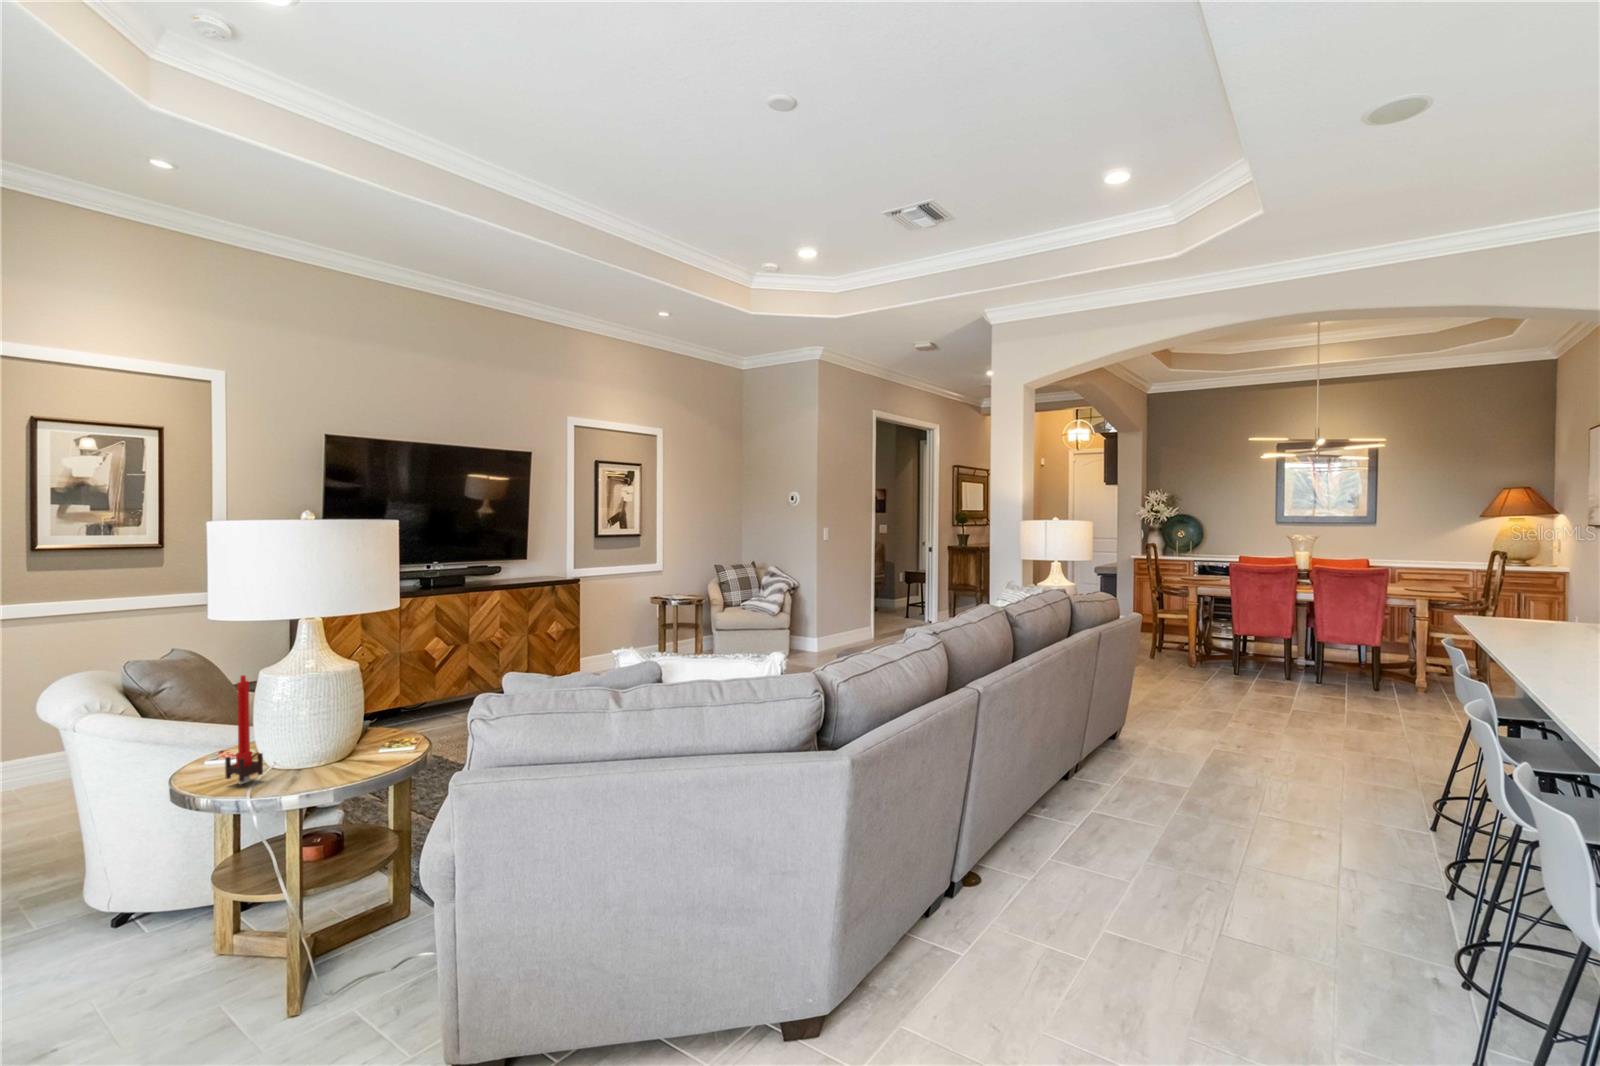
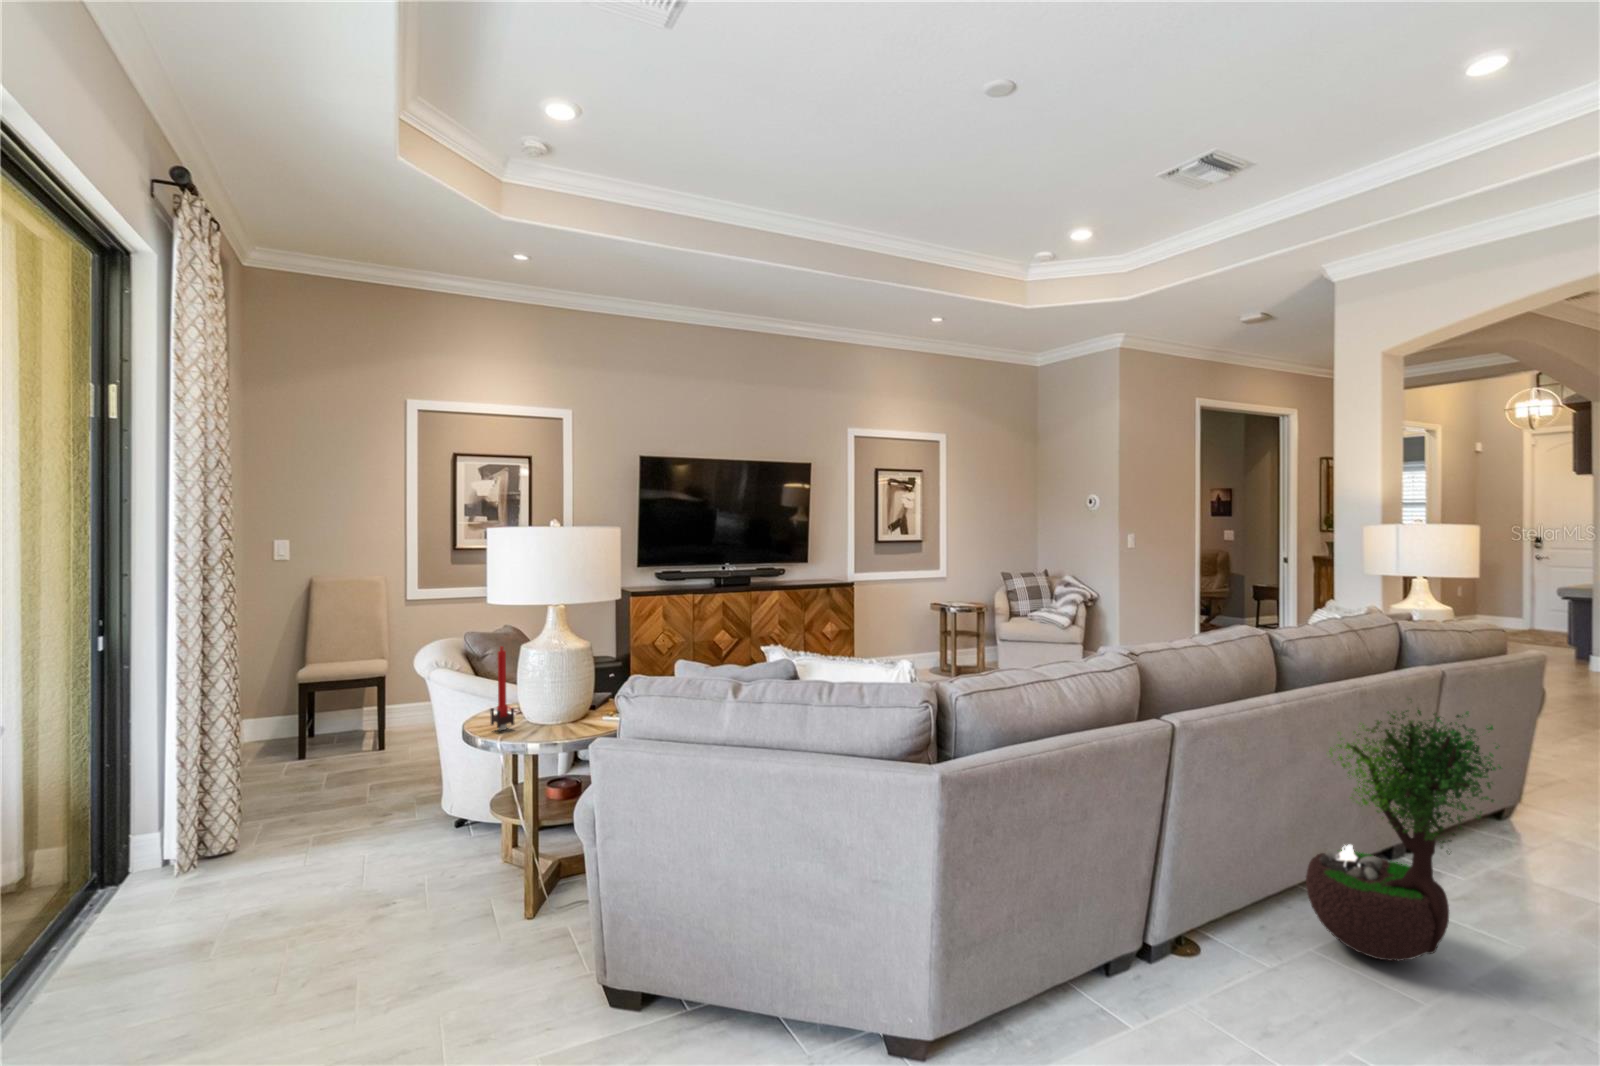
potted tree: none [1043,653,1174,857] -> present [1306,710,1501,961]

